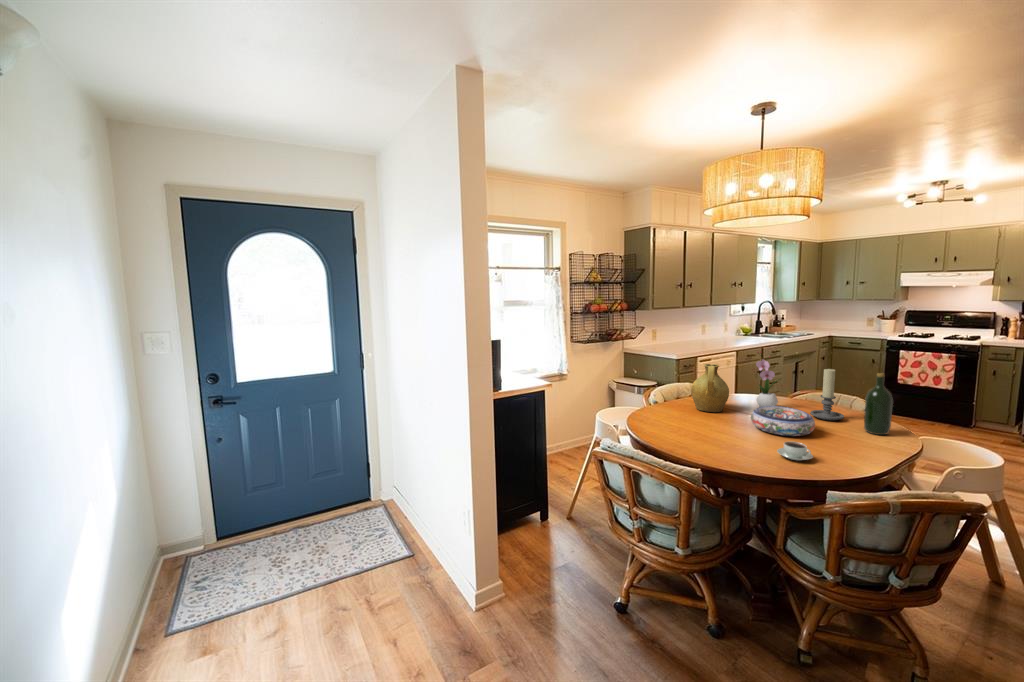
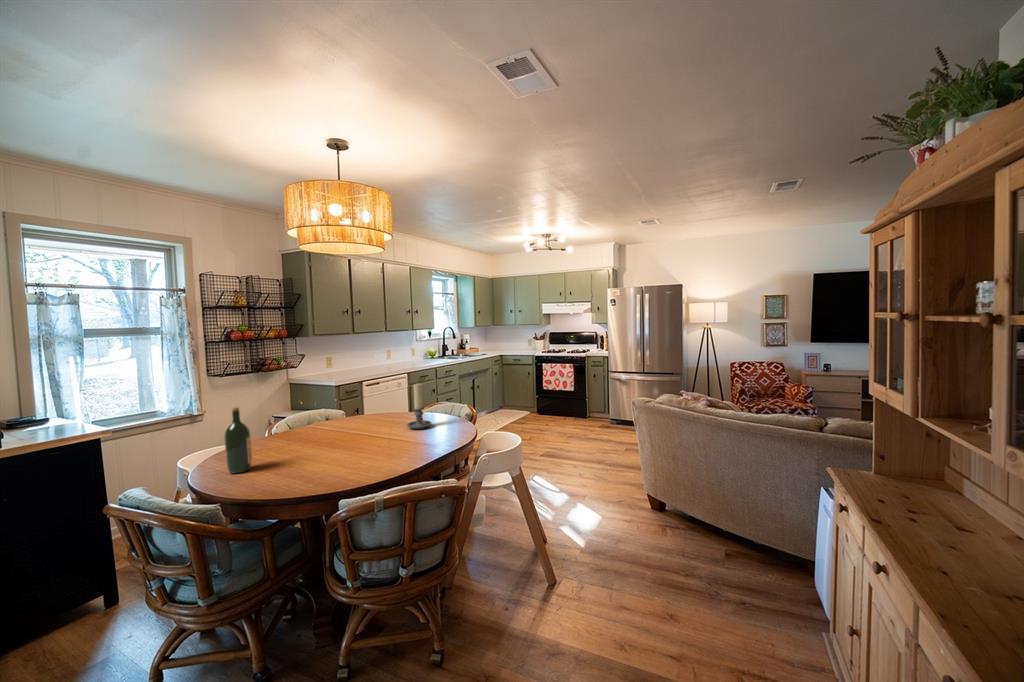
flower arrangement: present [756,352,779,407] -> none [365,372,390,426]
pitcher: present [691,364,729,412] -> none [301,388,338,437]
wine bottle: present [864,373,893,435] -> present [224,407,252,473]
bowl: present [751,406,815,436] -> none [339,422,393,449]
coffee cup: present [777,442,813,461] -> none [330,455,360,472]

